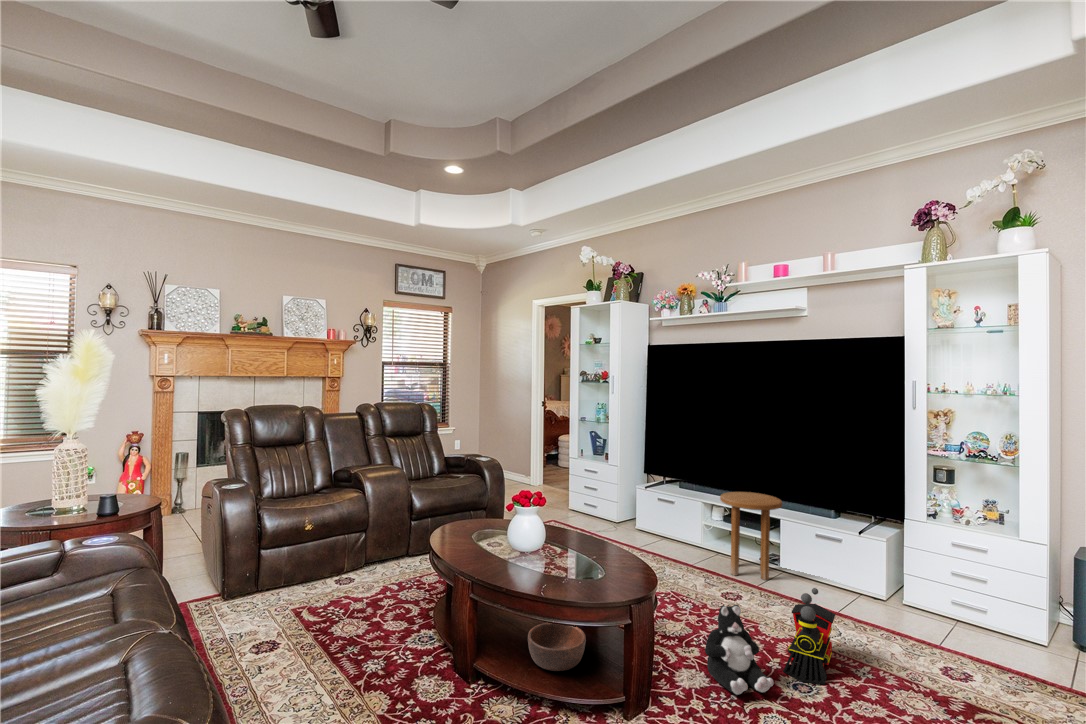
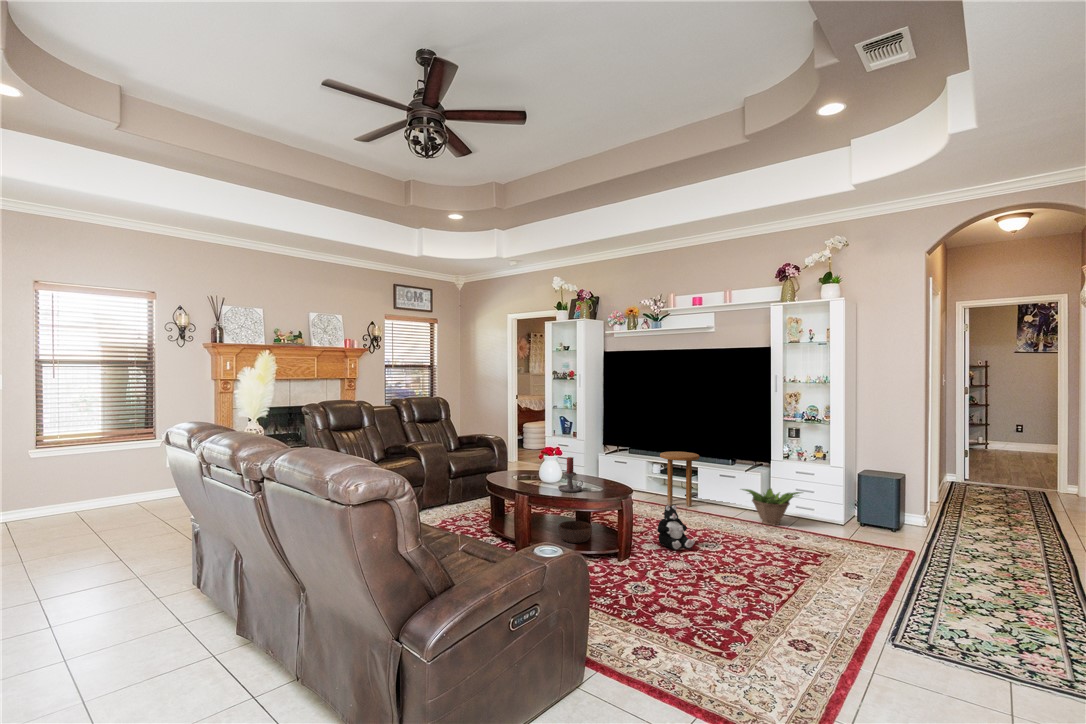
candle holder: none [529,515,575,578] -> present [558,457,583,492]
decorative plant: none [850,564,971,636] -> present [742,488,802,525]
toy train: present [783,588,835,685] -> none [700,495,729,545]

